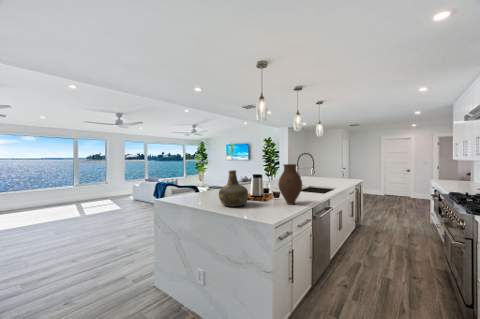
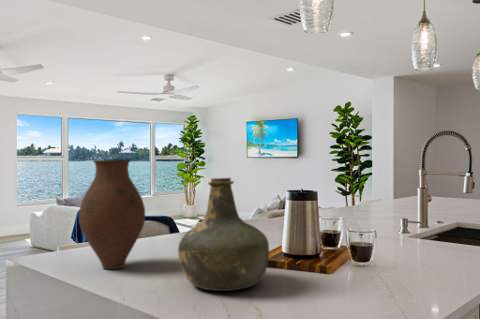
vase: present [278,164,302,205] -> present [79,159,145,269]

